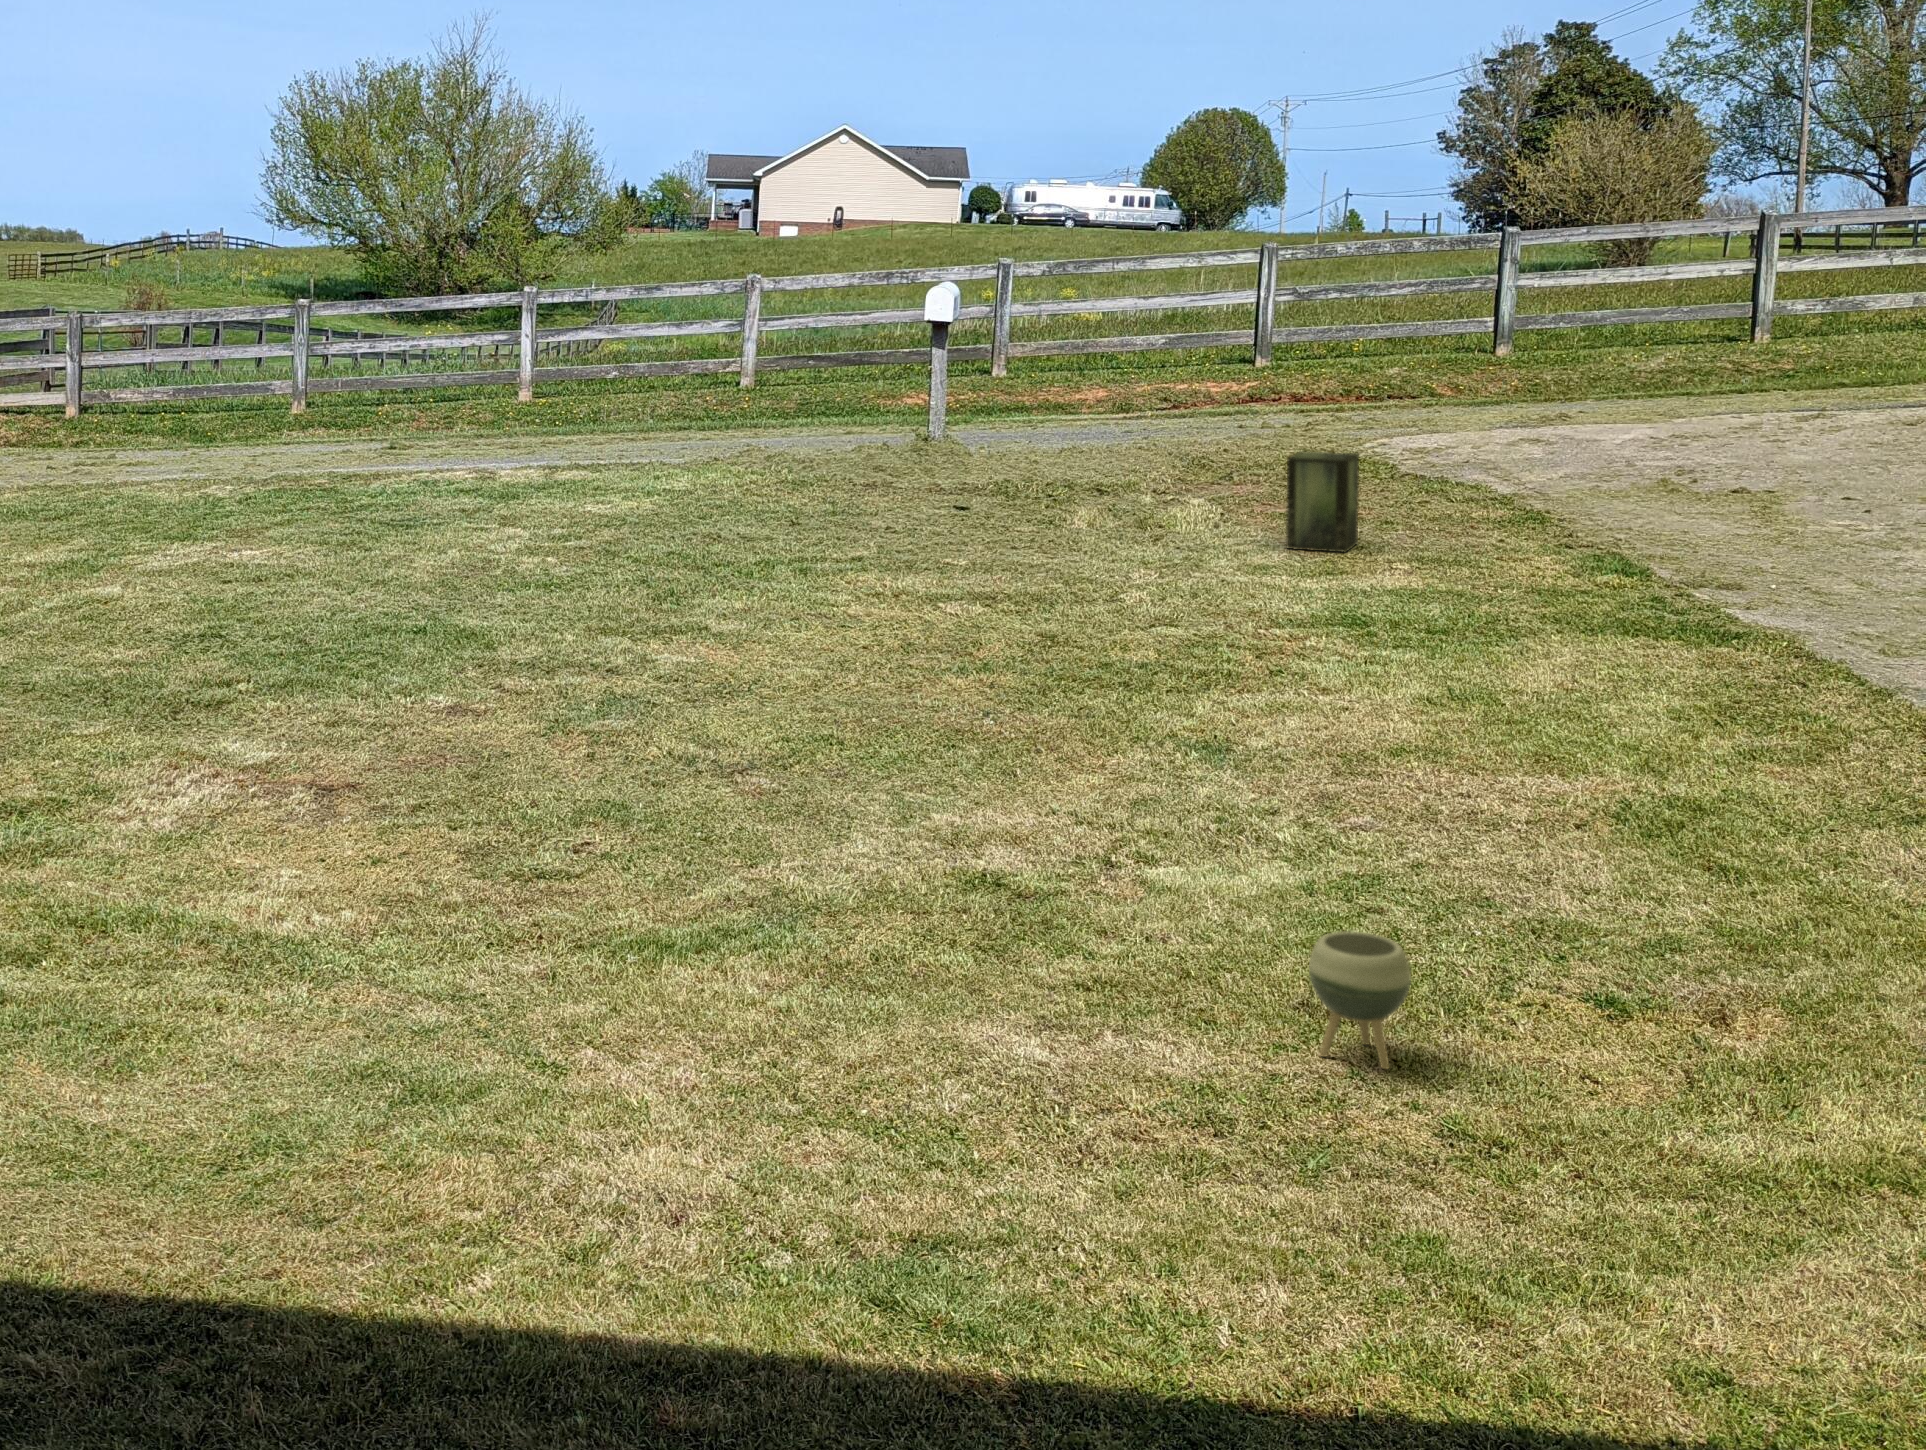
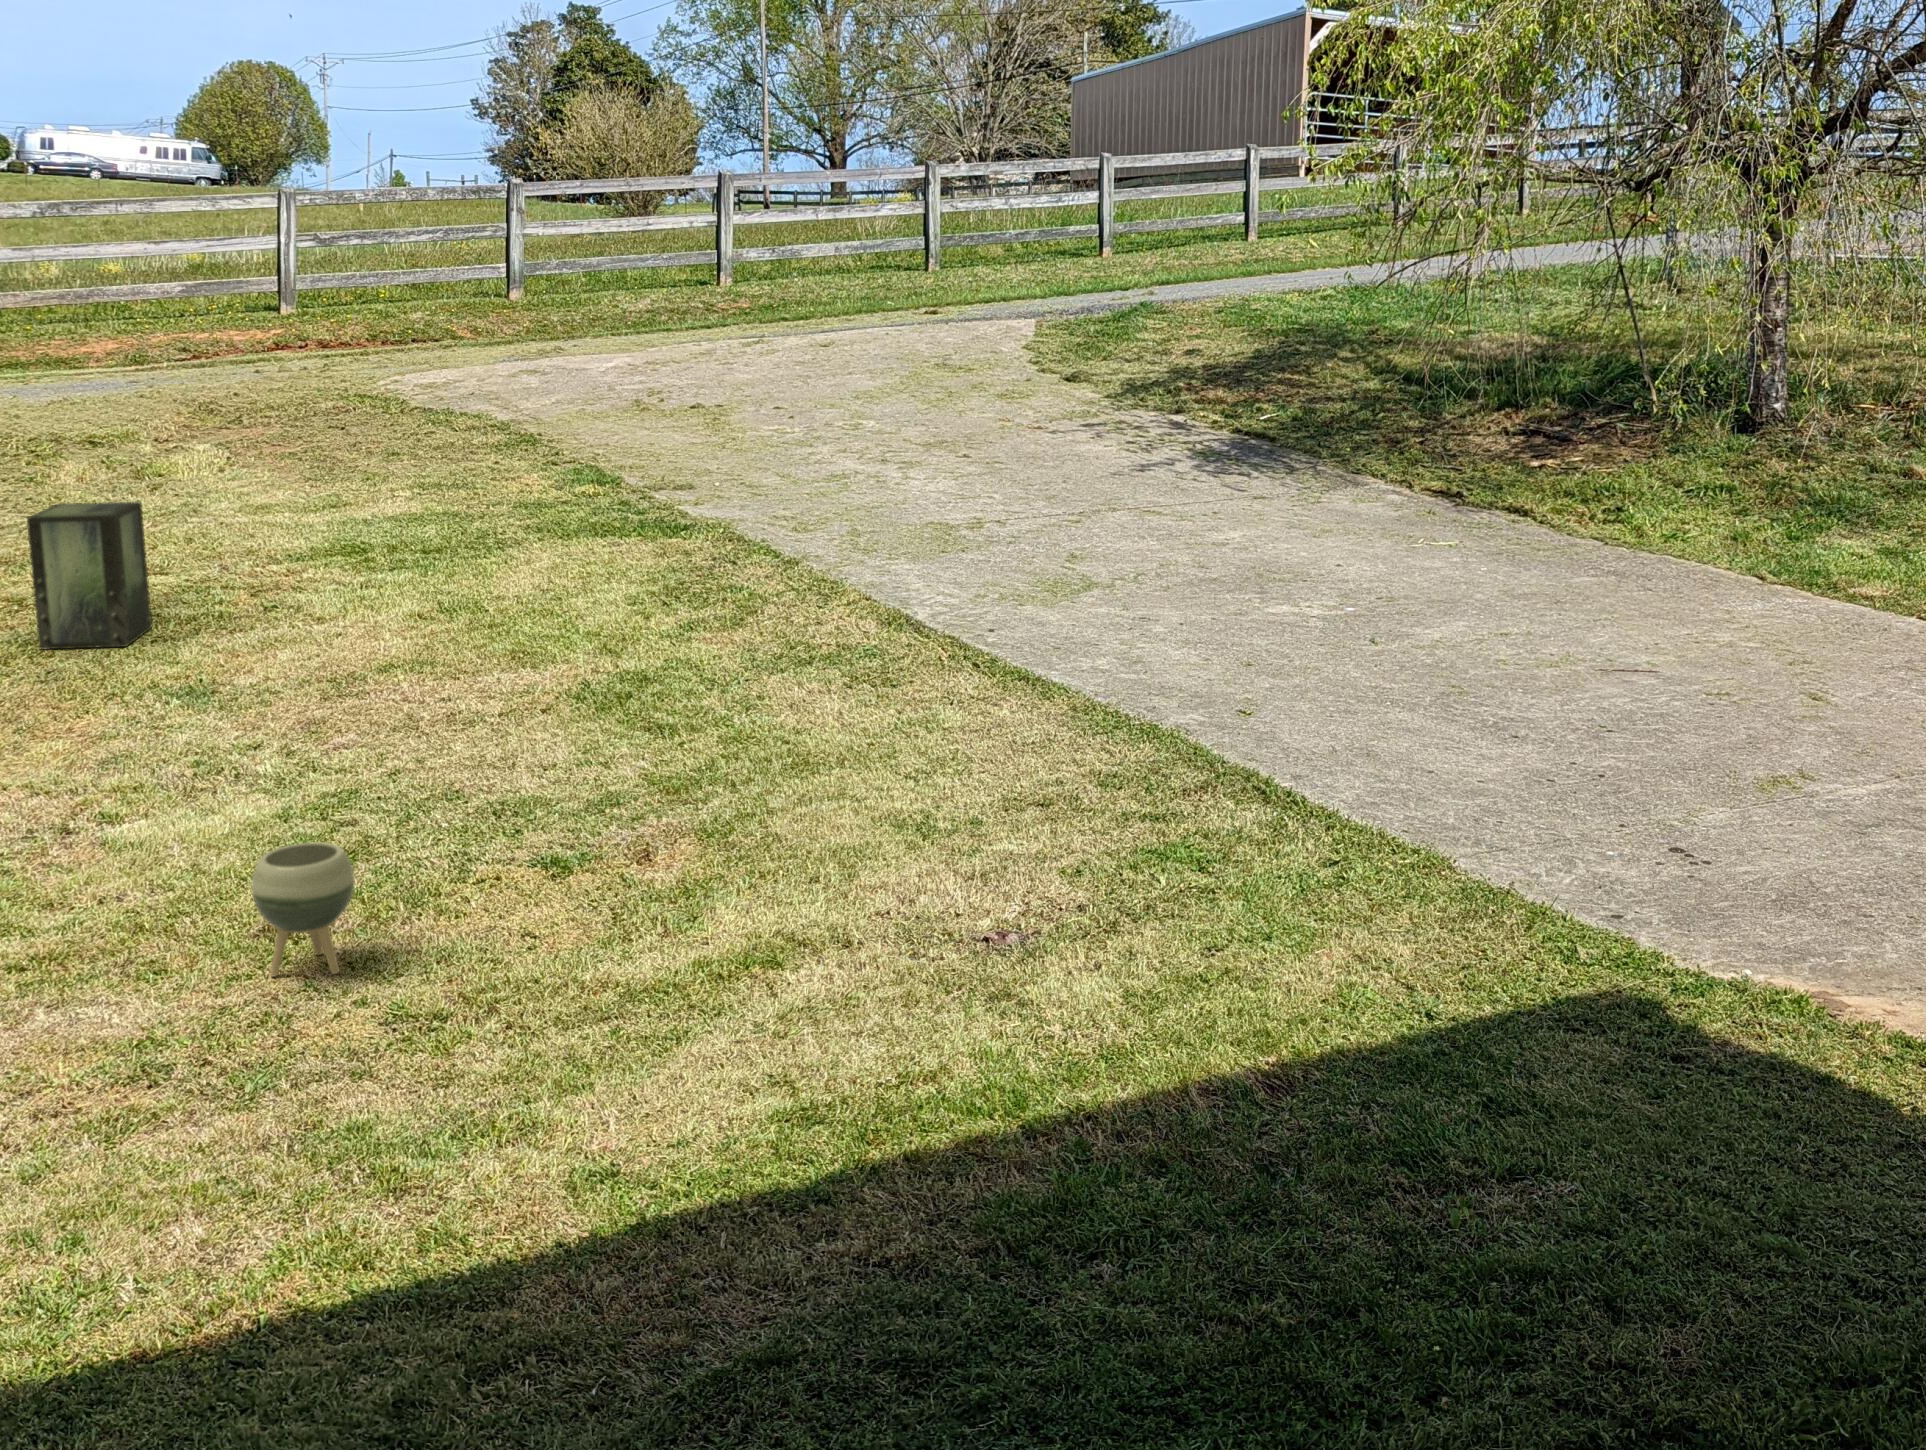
storage box: present [1286,451,1359,552] -> present [27,502,152,649]

